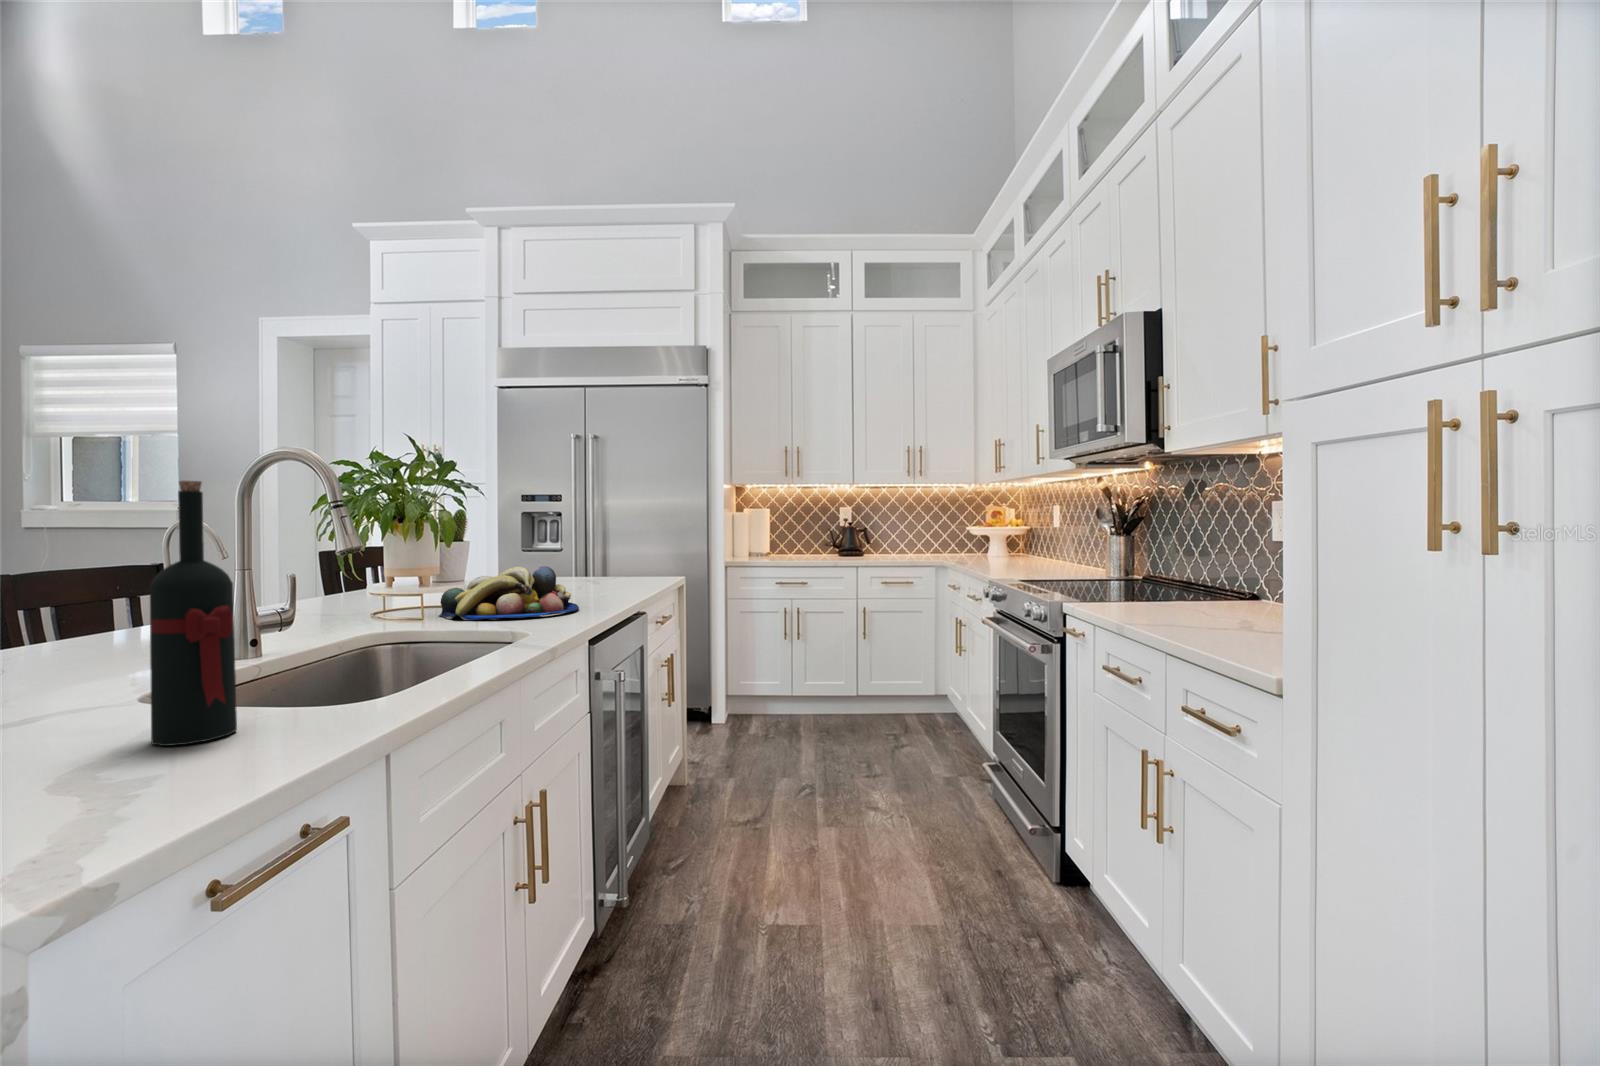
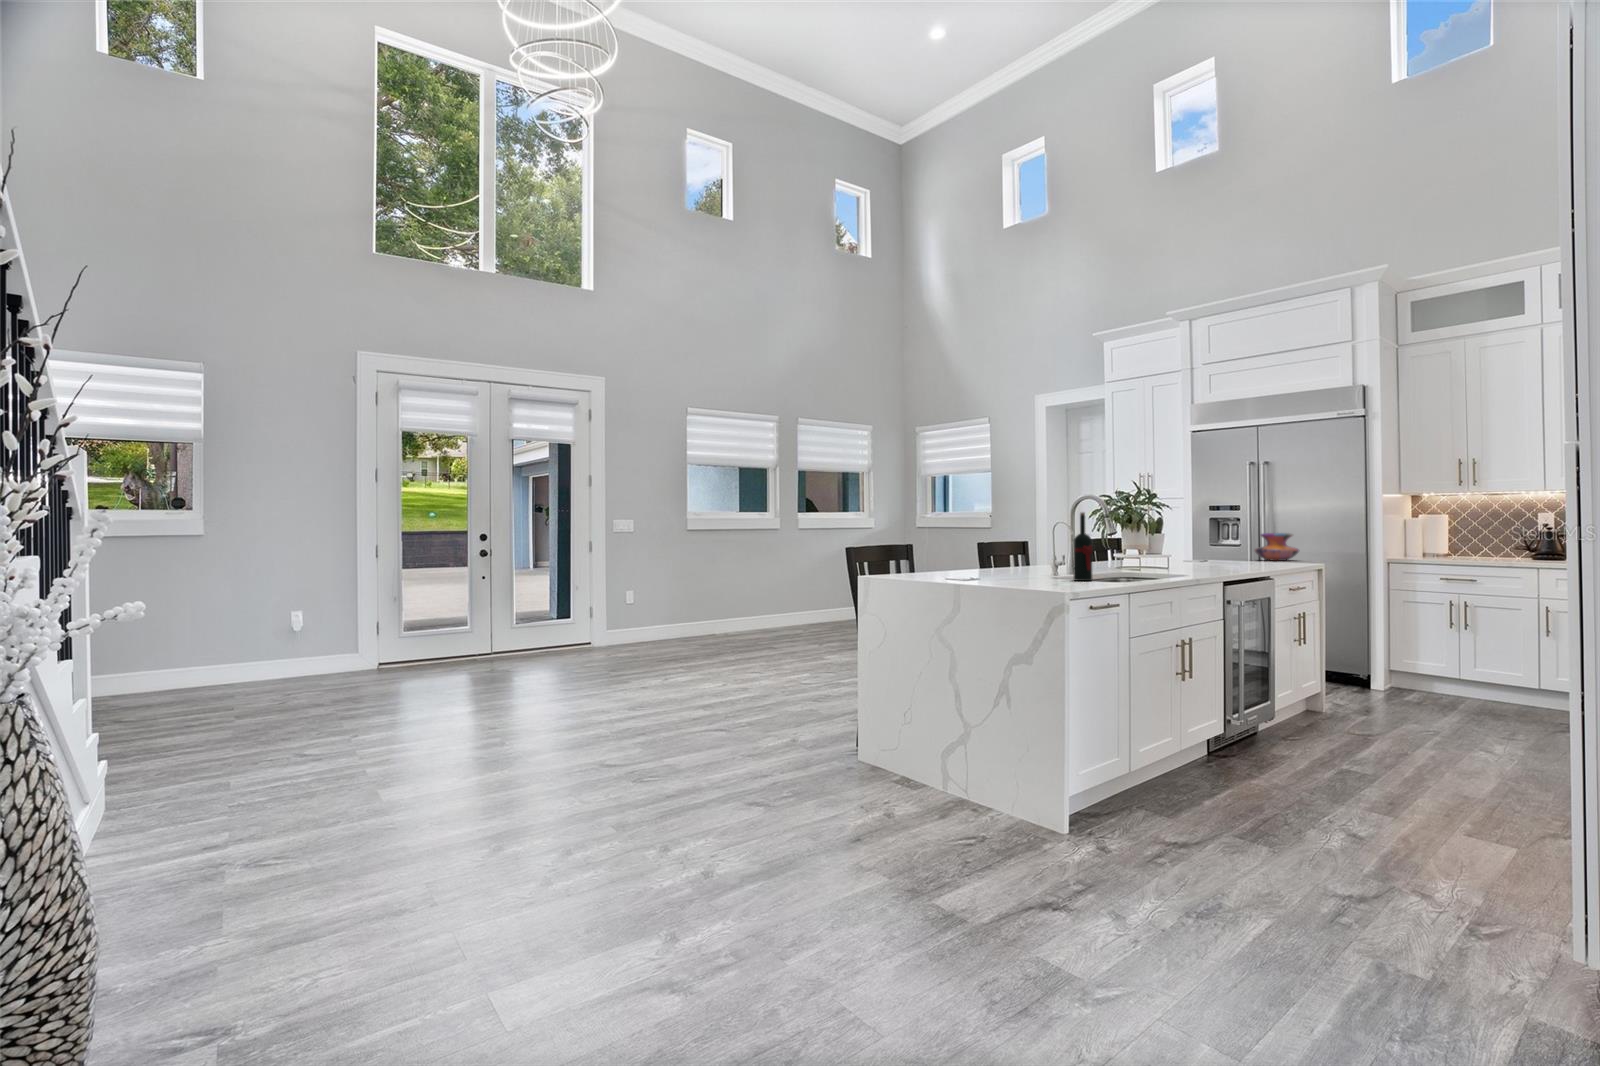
decorative vase: none [583,531,636,568] -> present [1255,533,1299,561]
fruit bowl: present [439,566,579,620] -> none [1147,547,1222,572]

